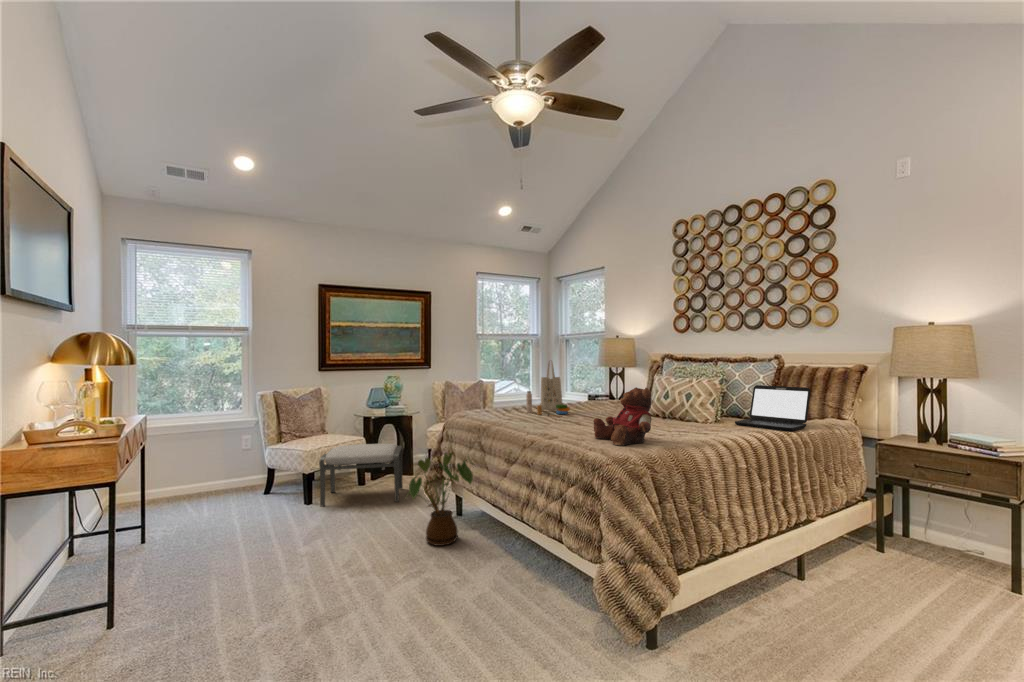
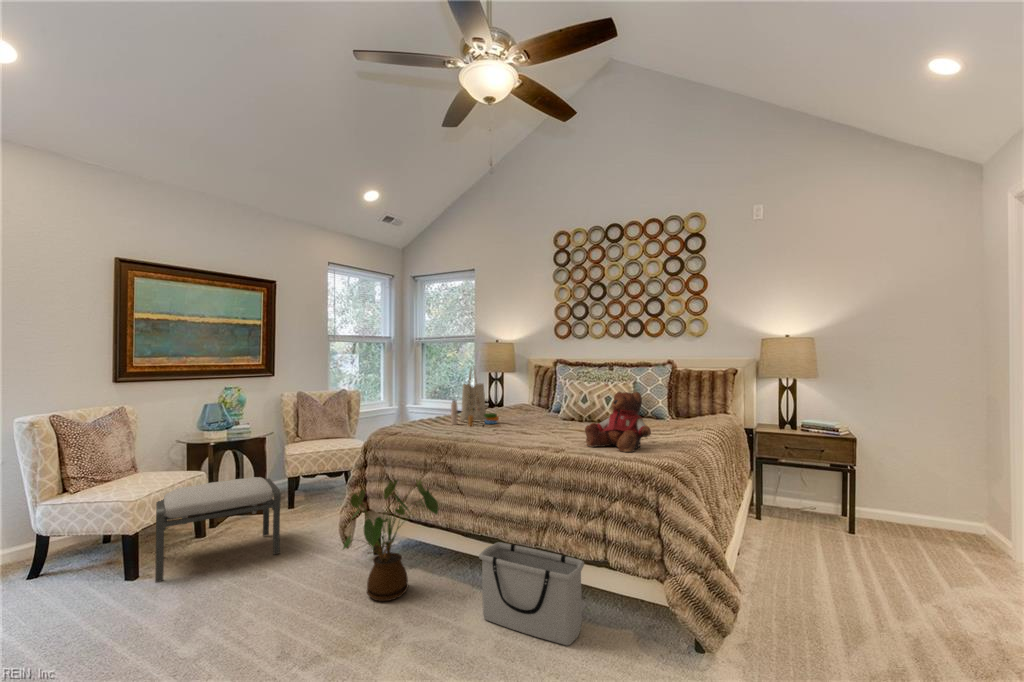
laptop: present [735,385,810,431] -> none [659,387,713,427]
storage bin: none [485,513,559,606] -> present [479,542,584,645]

